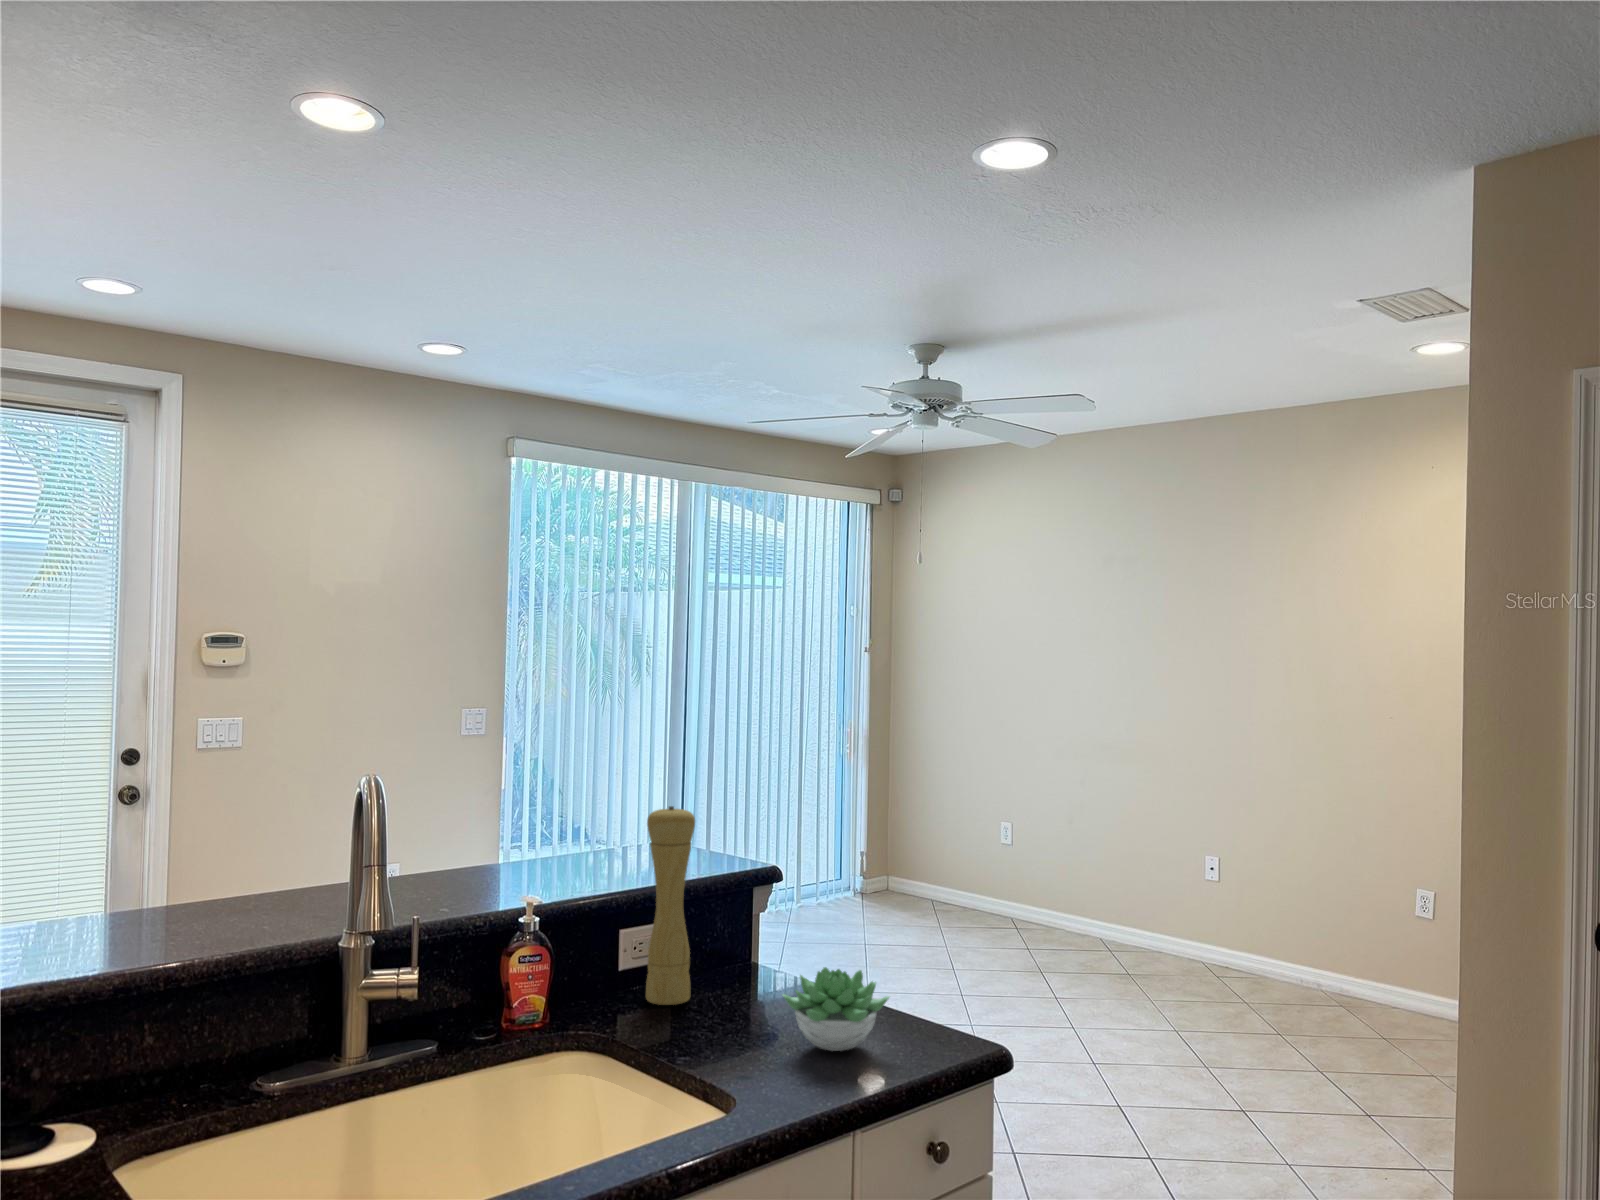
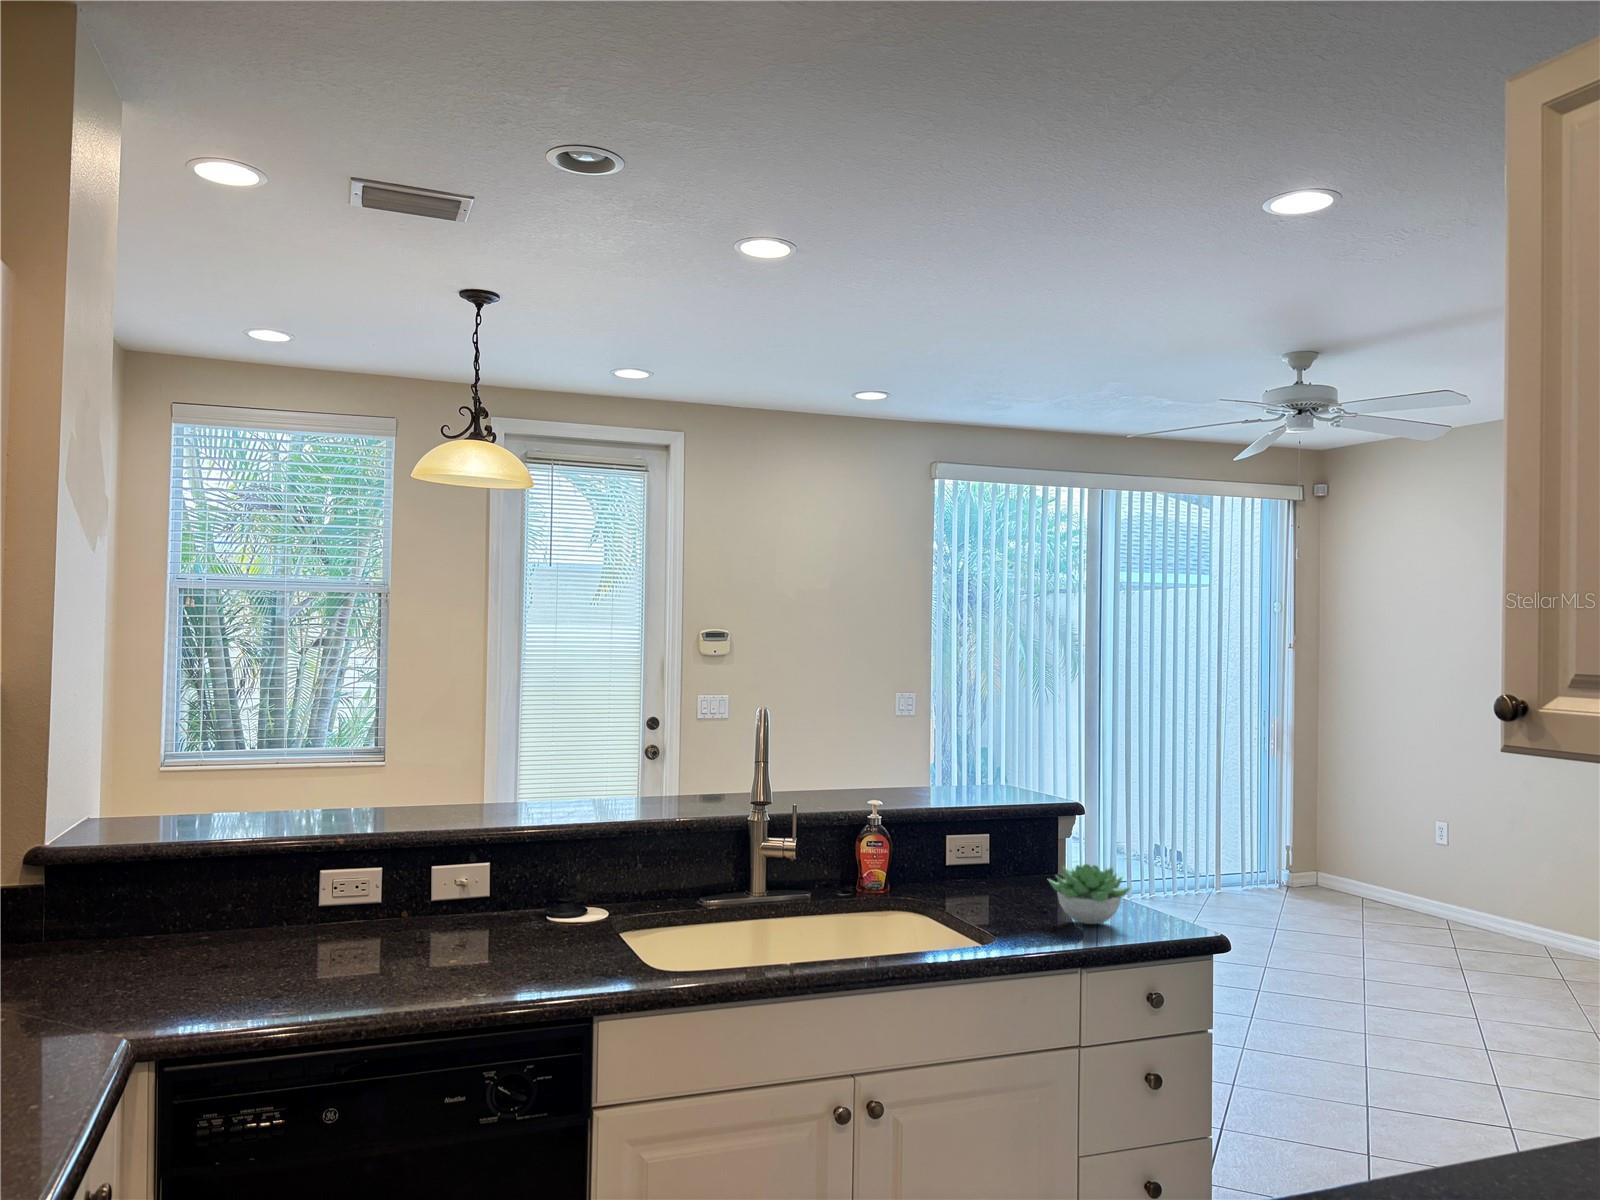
pepper mill: present [646,806,695,1005] -> none [963,742,999,890]

